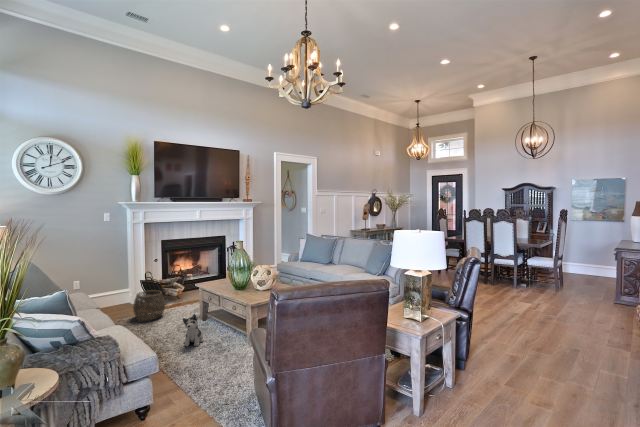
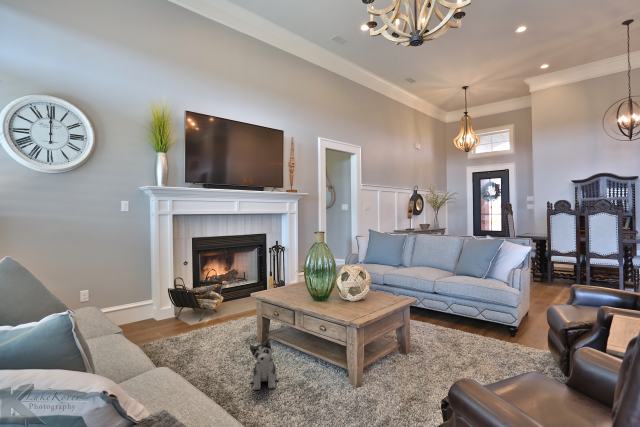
woven basket: present [133,290,165,321] -> none [164,302,206,346]

